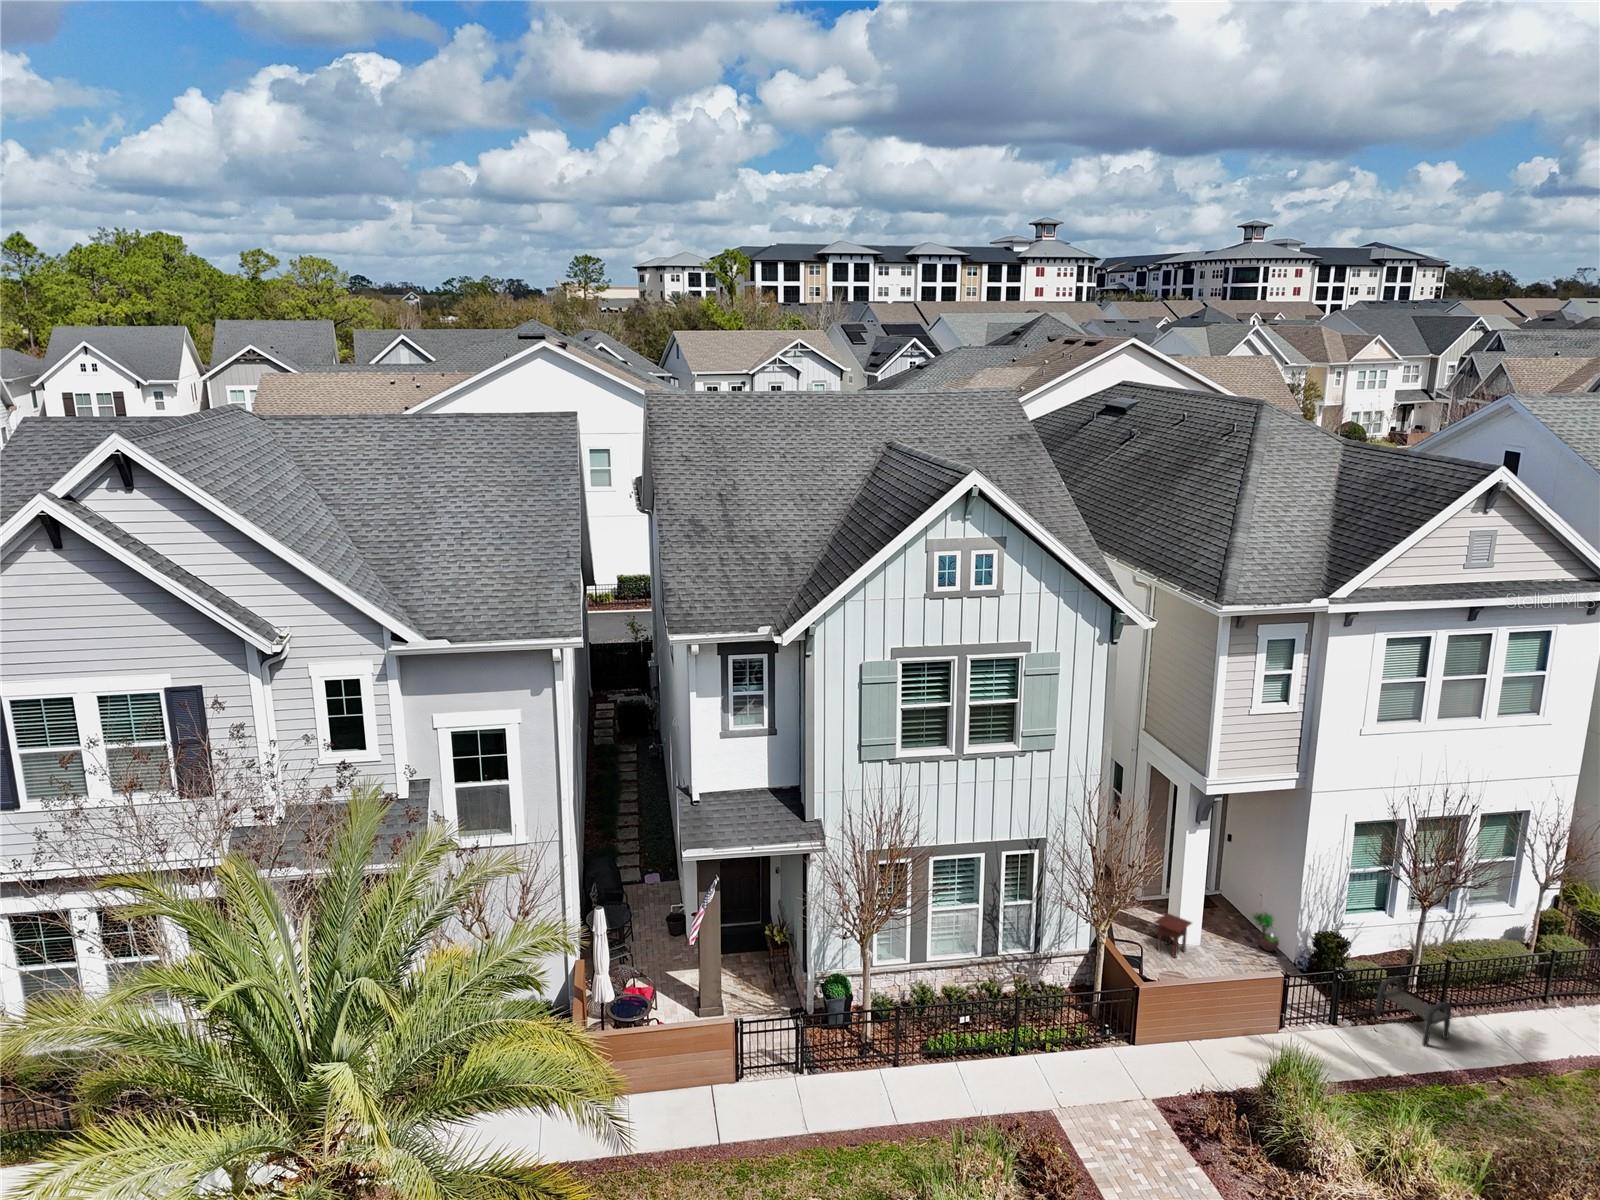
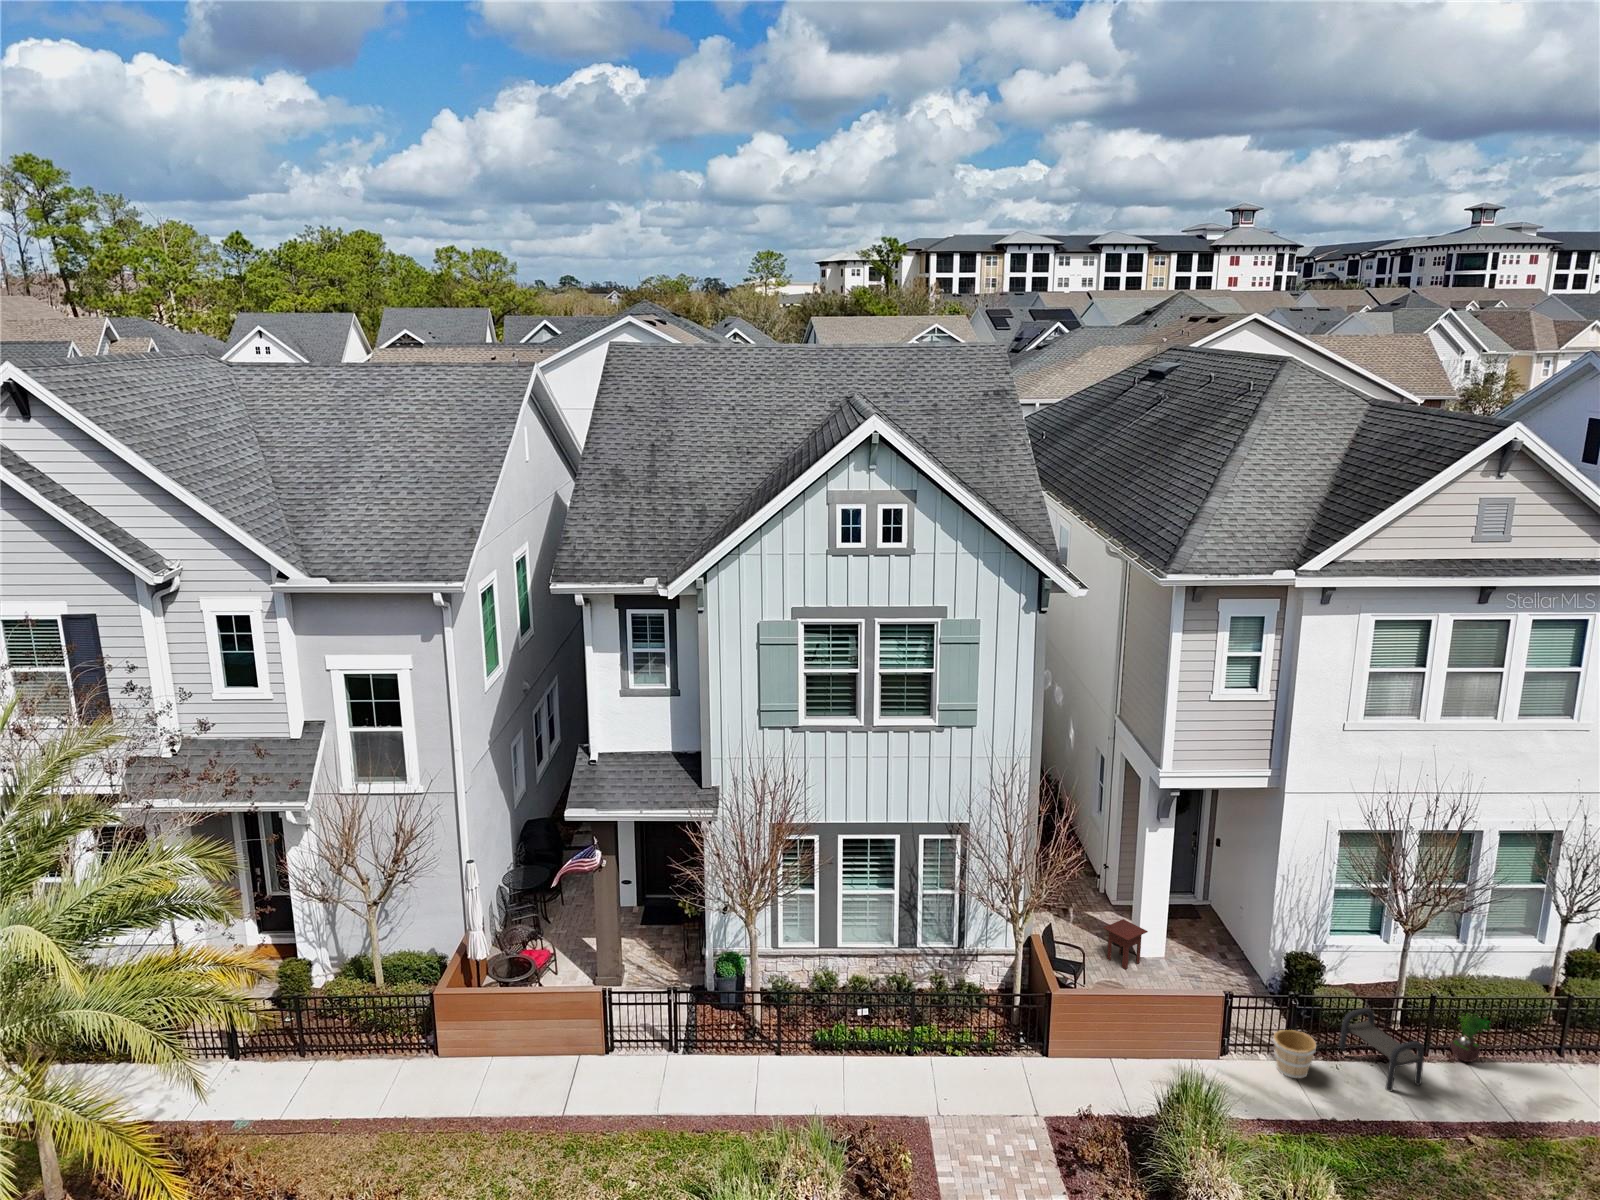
potted tree: present [1253,912,1279,951] -> present [1451,1014,1489,1062]
wooden bucket: none [1327,1001,1365,1043] -> present [1273,1030,1316,1078]

